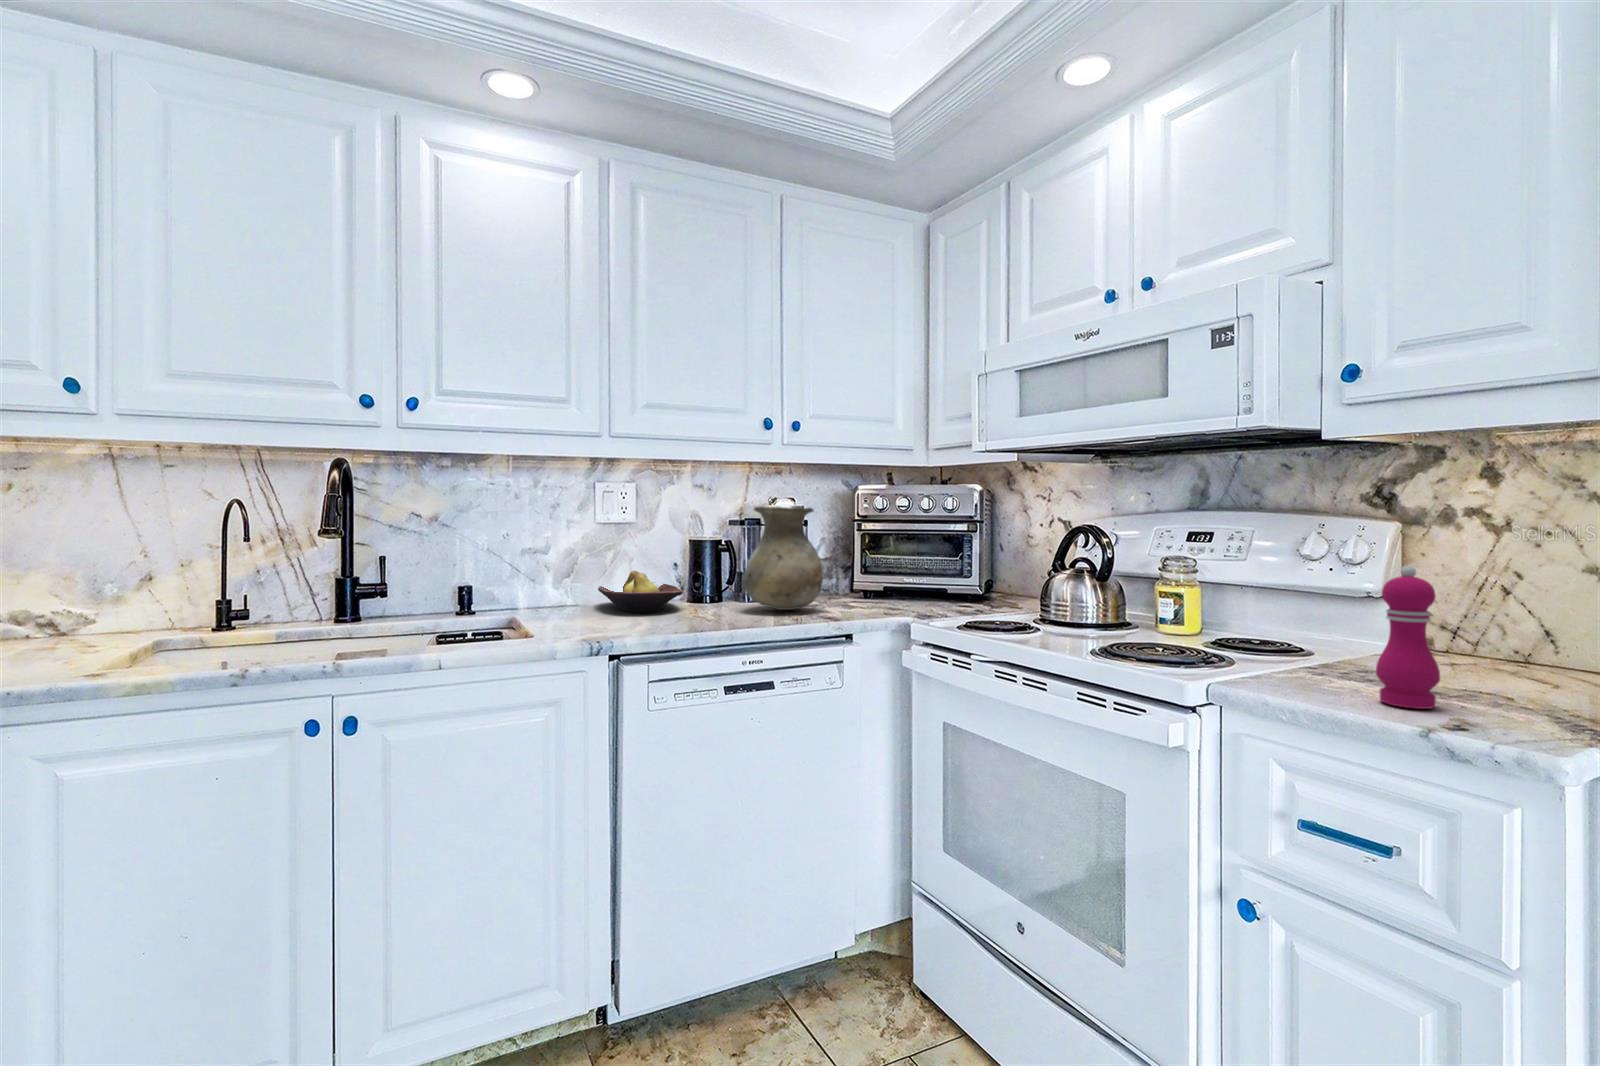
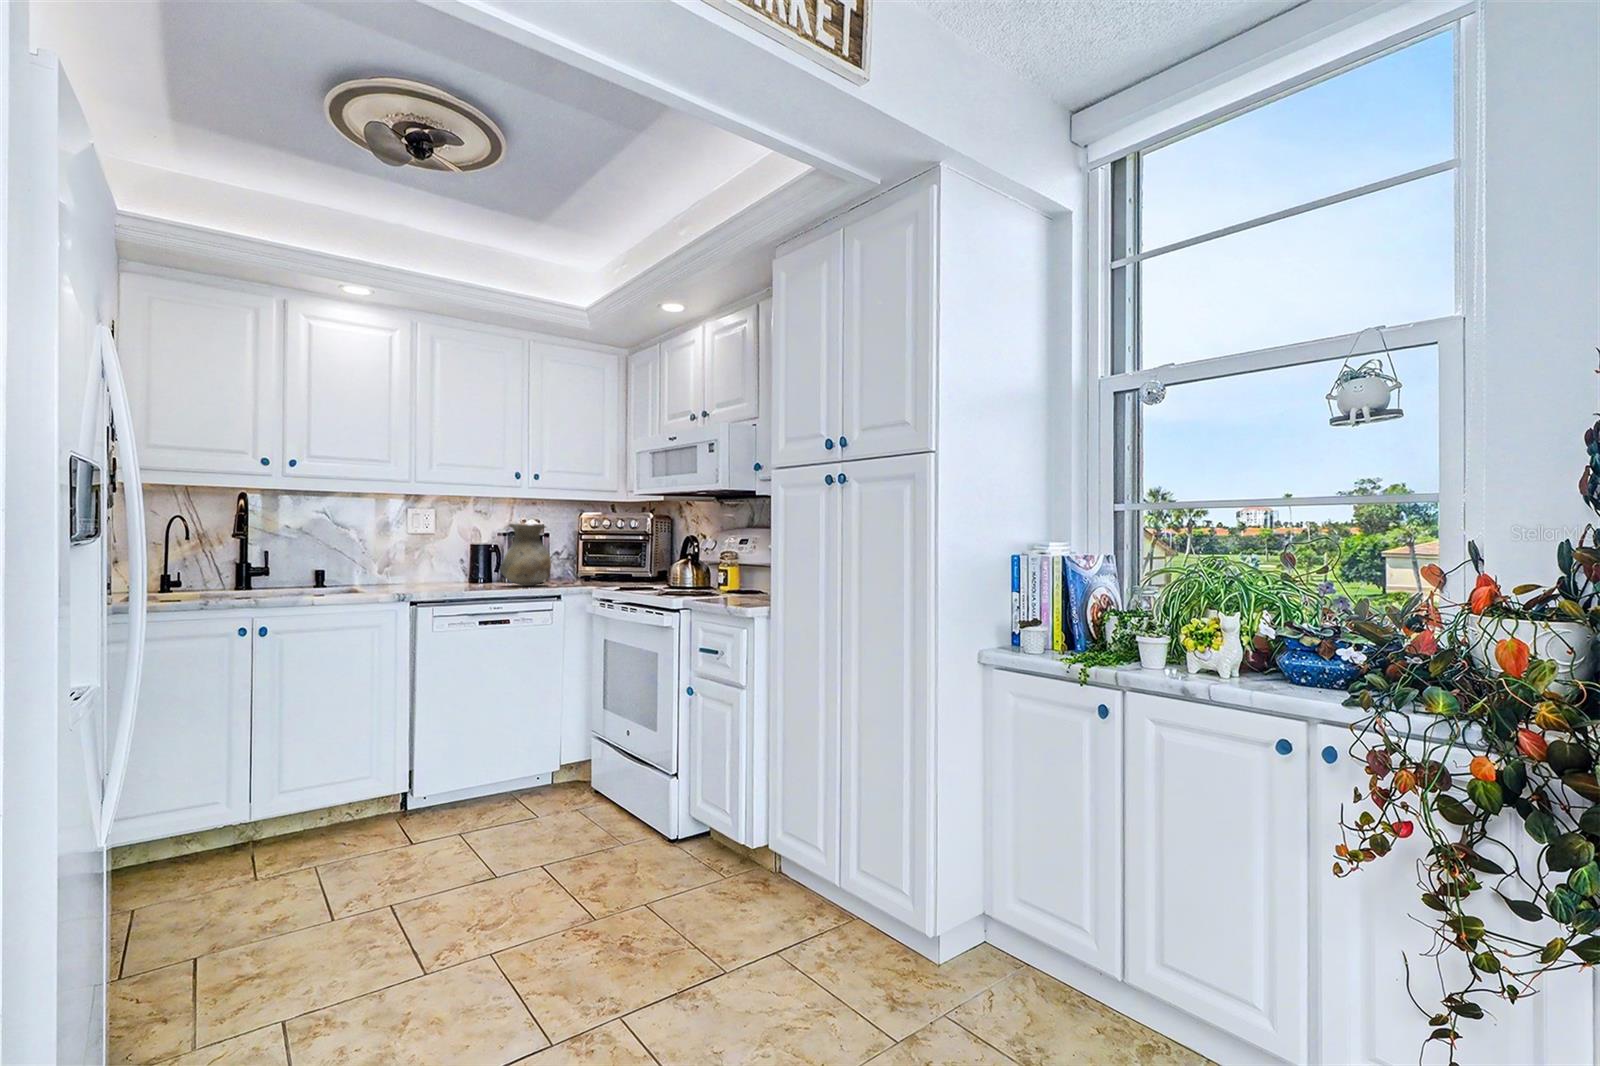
pepper mill: present [1376,566,1440,709] -> none [732,547,751,601]
fruit bowl: present [598,571,683,613] -> none [408,564,463,587]

